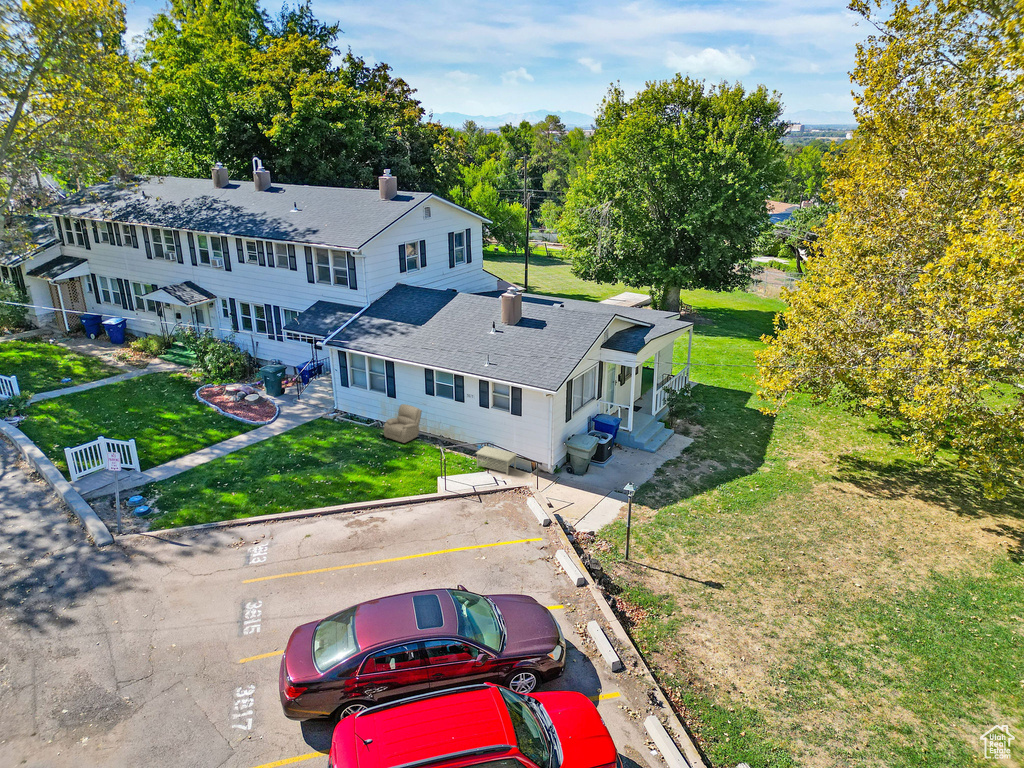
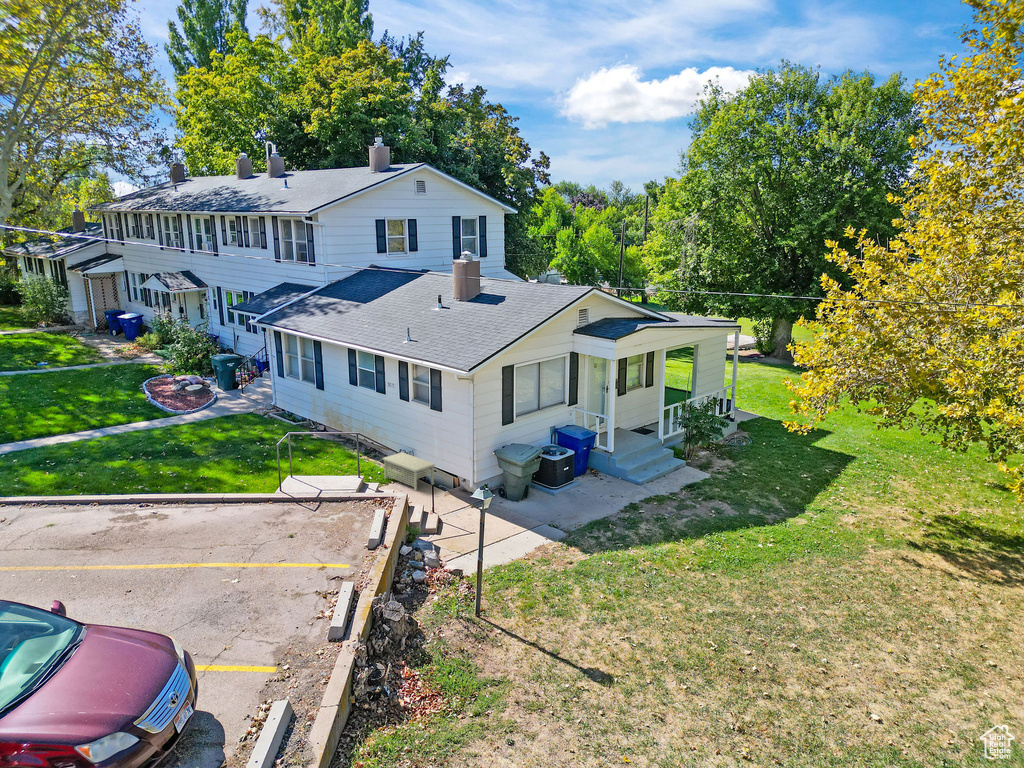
chair: present [384,404,422,443] -> none [297,397,344,443]

